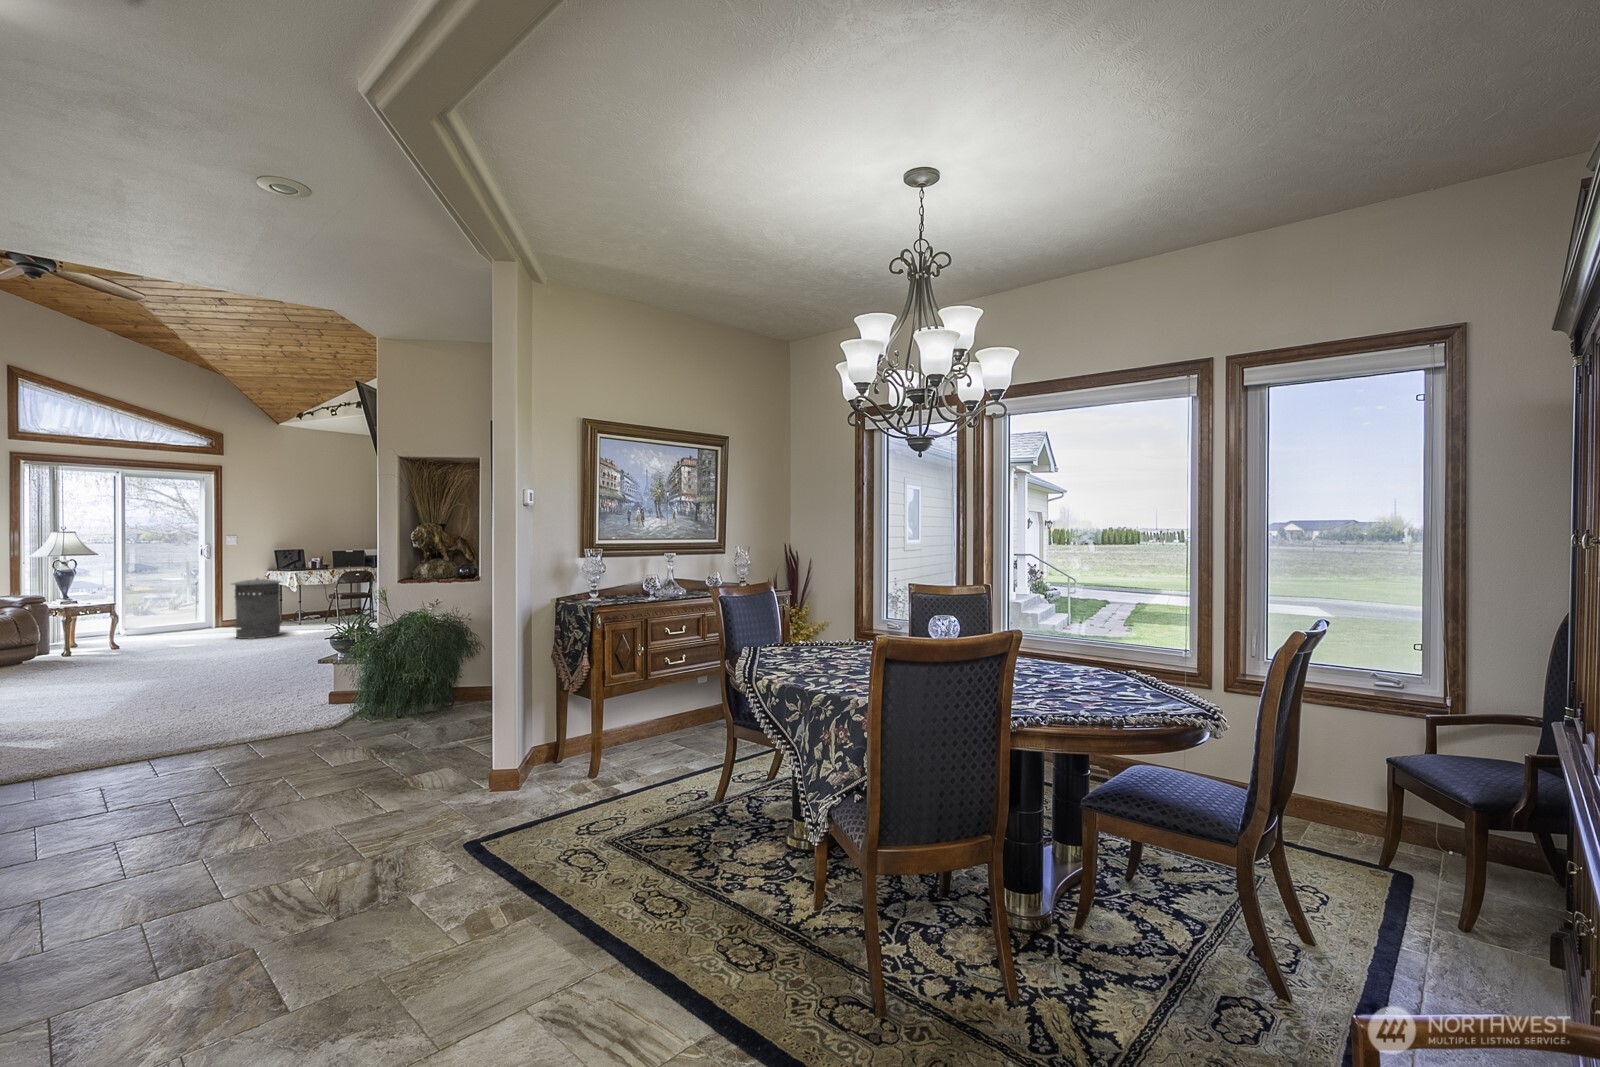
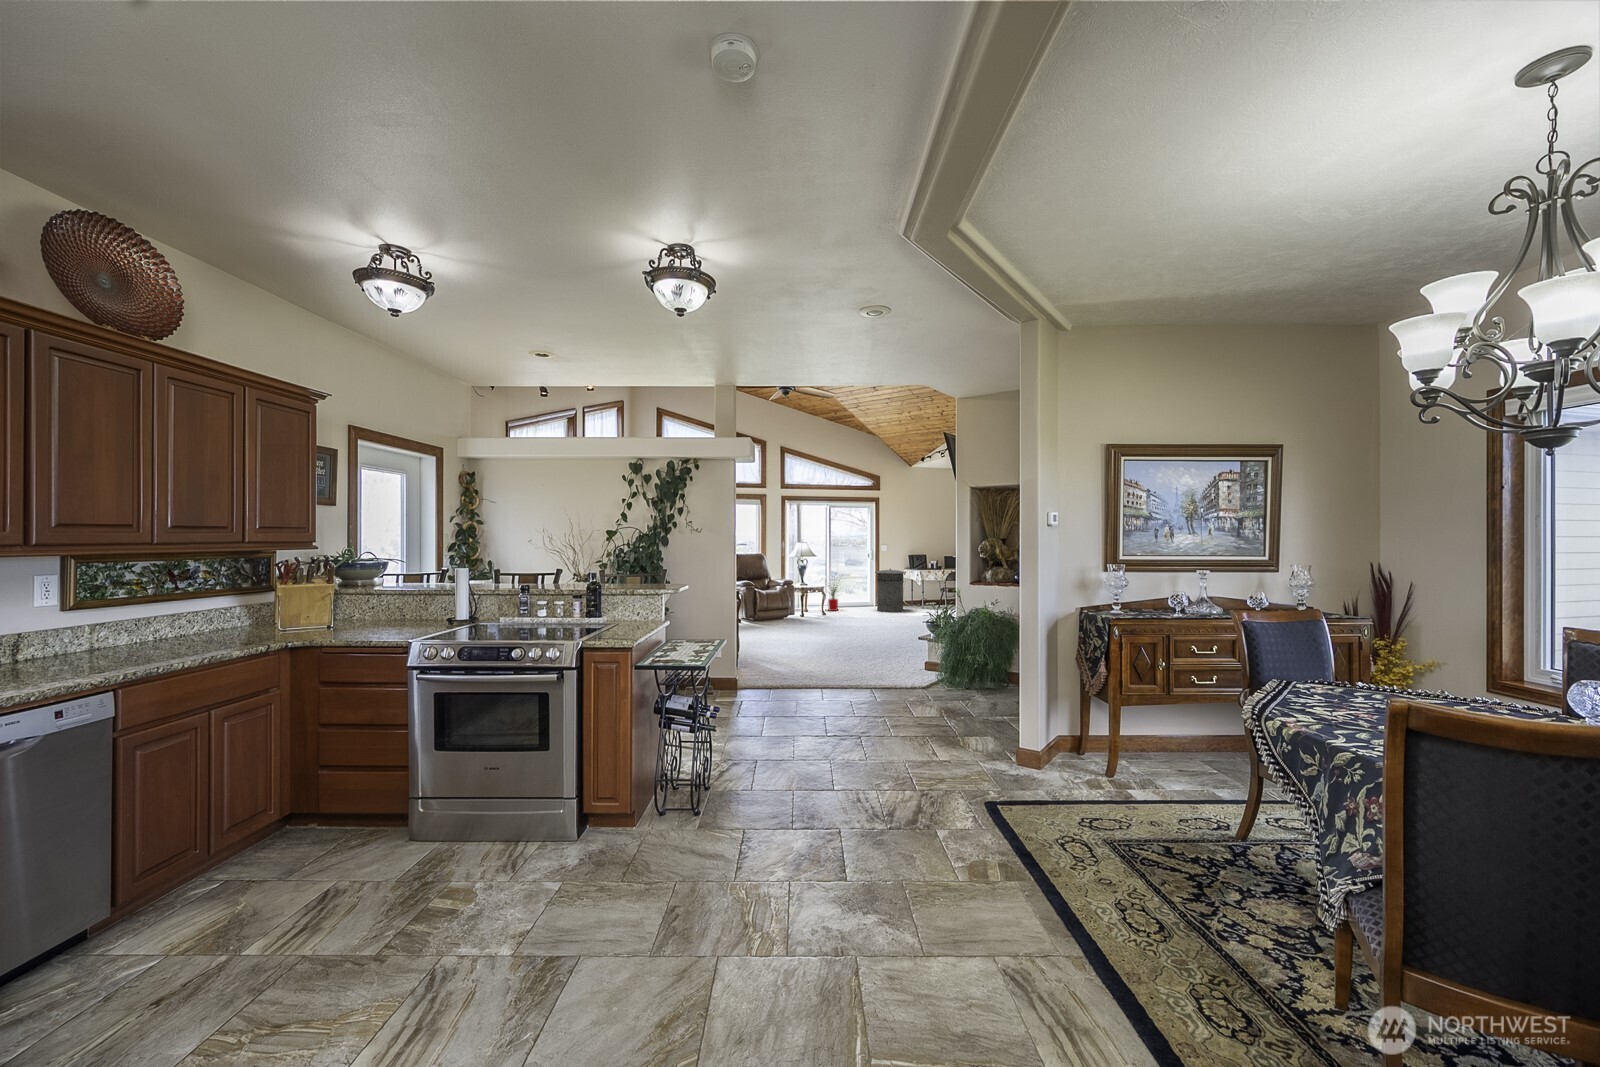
house plant: none [125,589,180,647] -> present [828,580,840,611]

